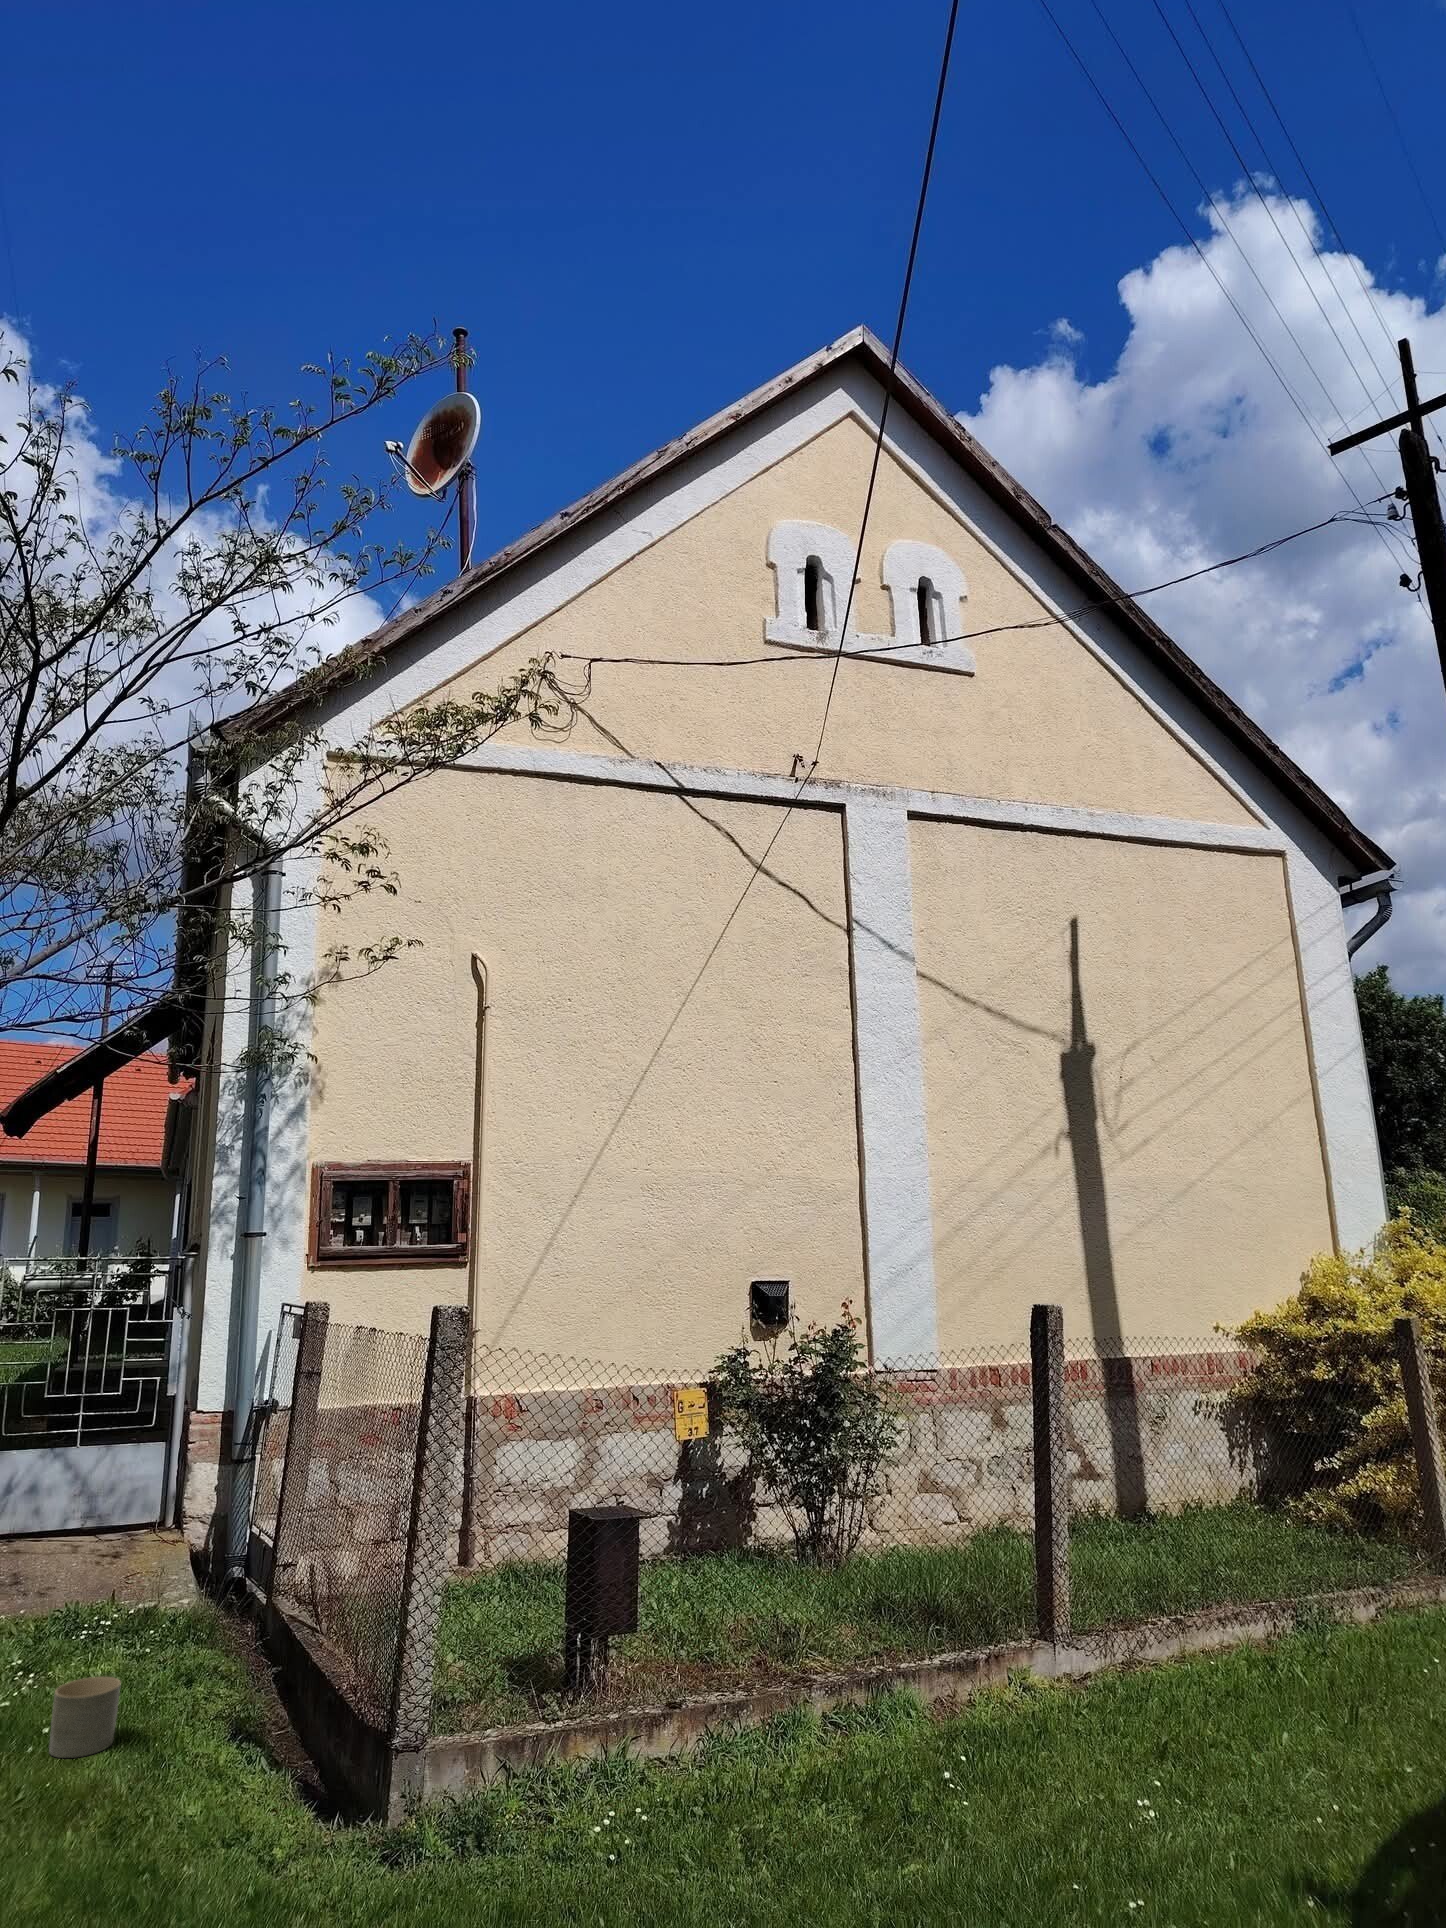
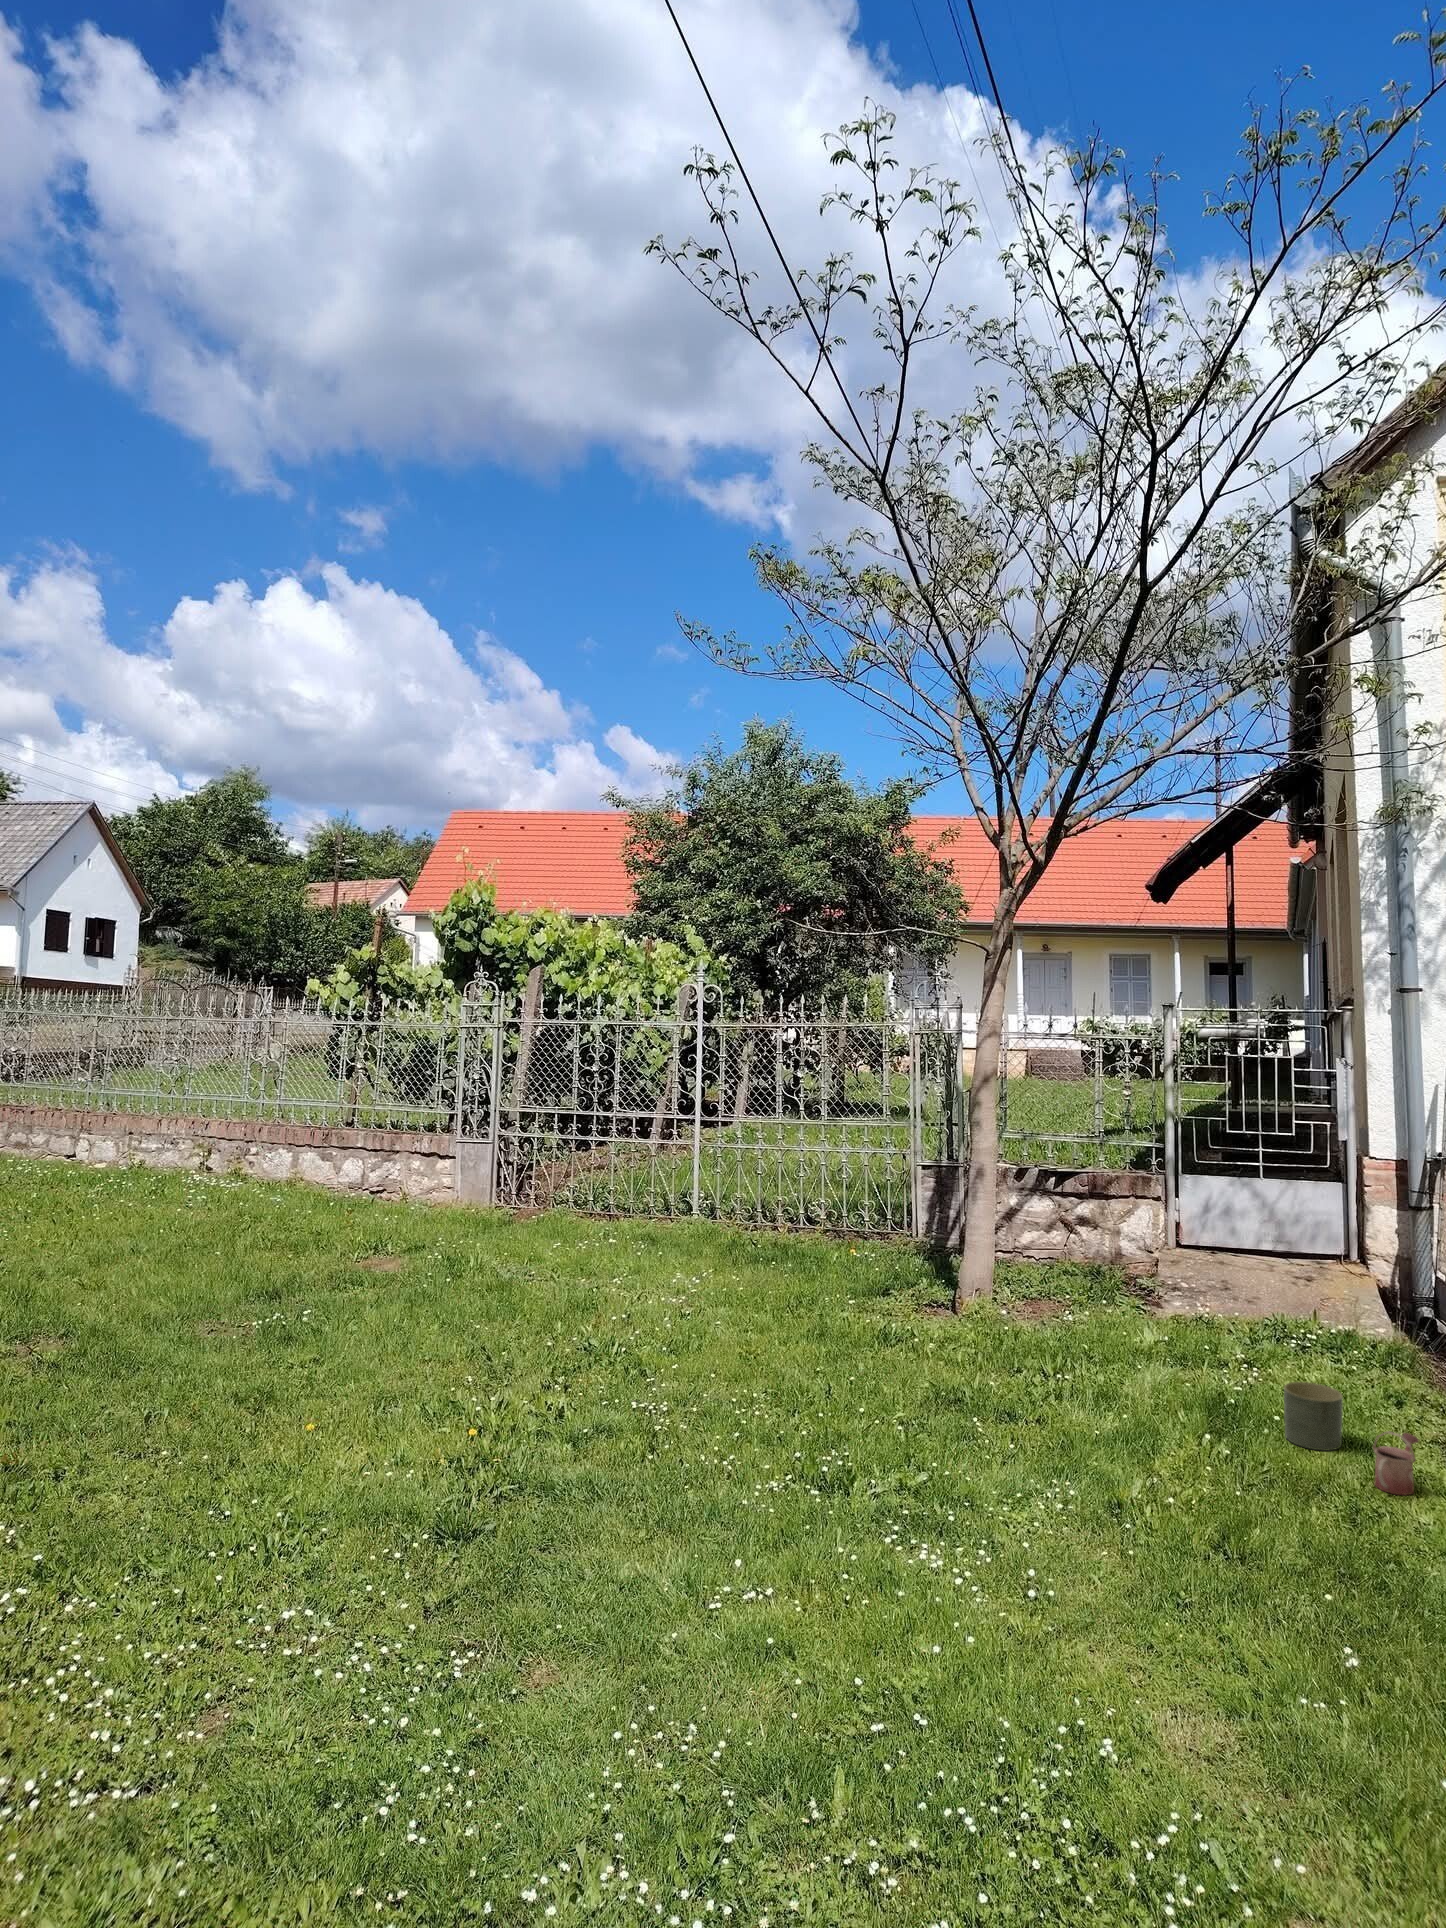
watering can: none [140,1704,194,1778] -> present [1373,1431,1419,1495]

